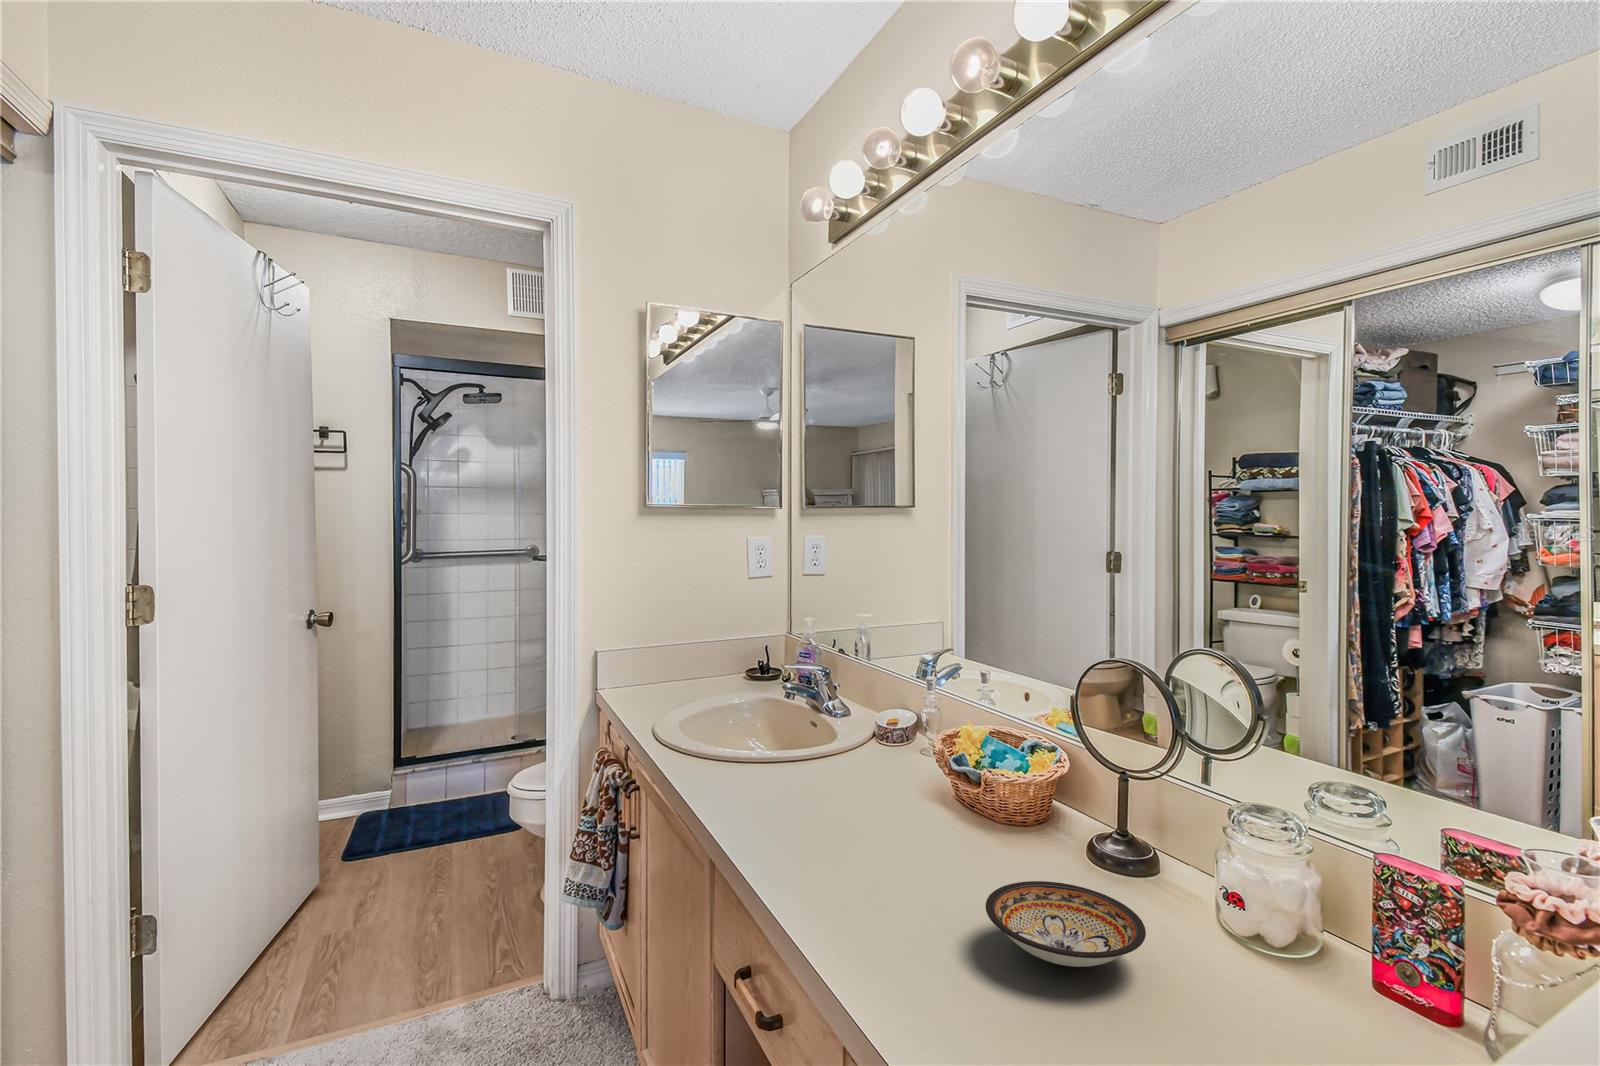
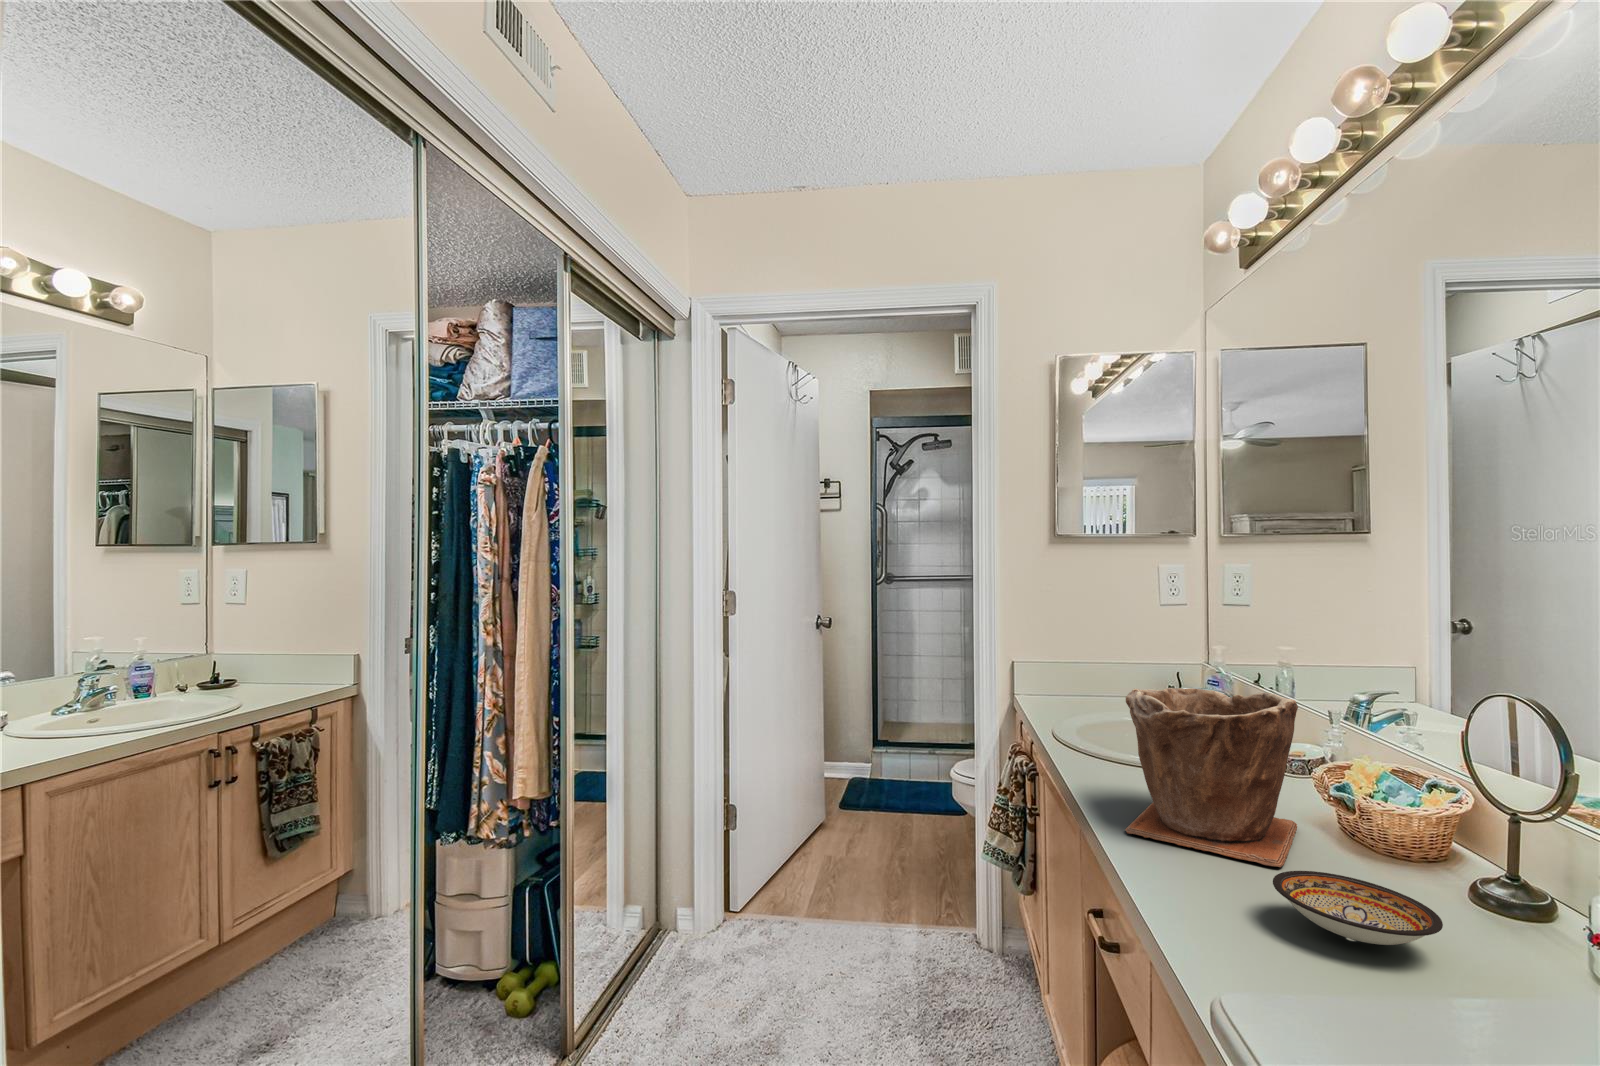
plant pot: none [777,675,951,875] -> present [1125,688,1298,867]

